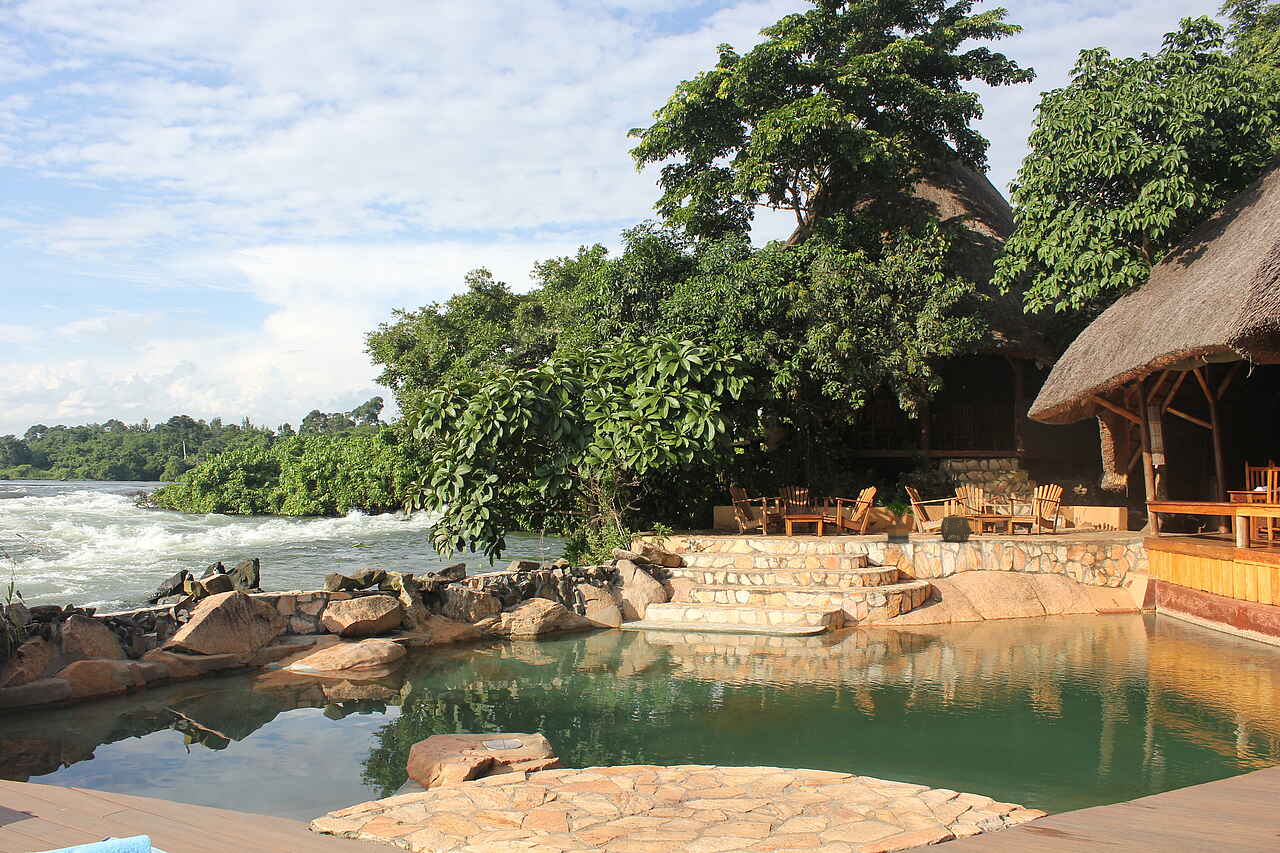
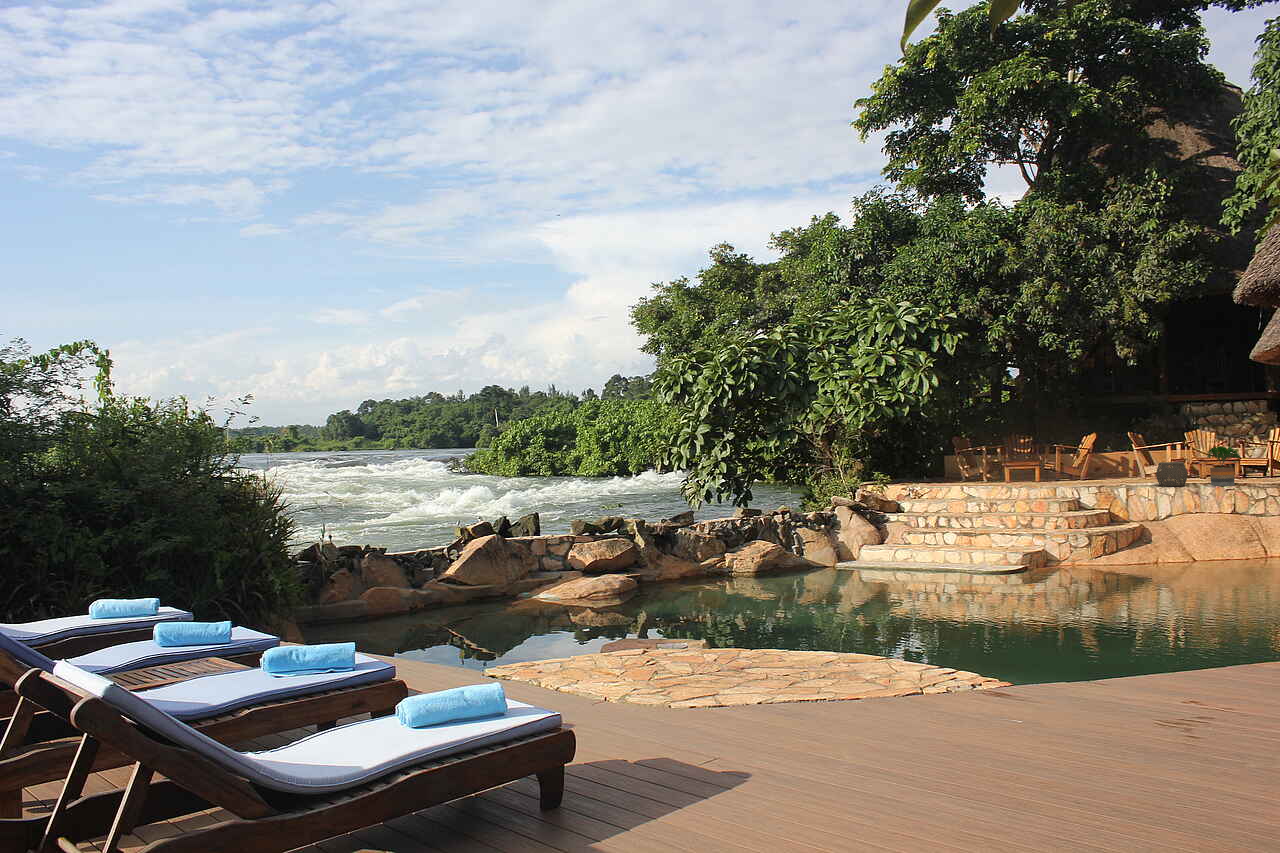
potted tree: present [885,503,914,543] -> present [1207,446,1240,486]

